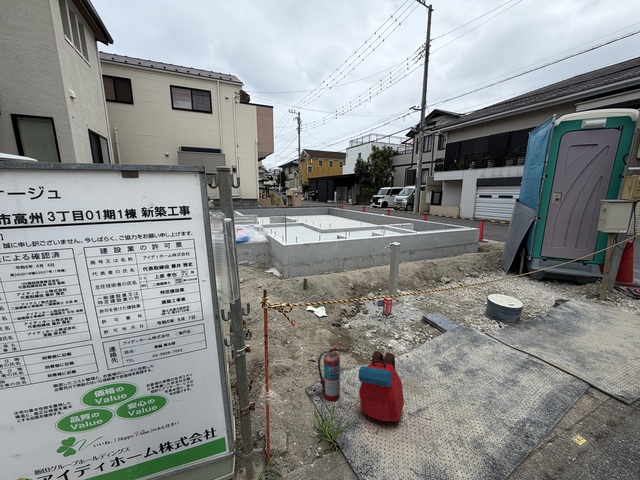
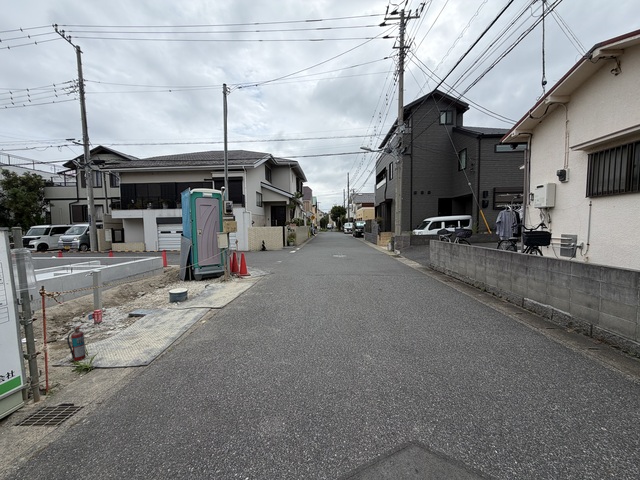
backpack: present [358,351,404,421] -> none [101,319,129,353]

